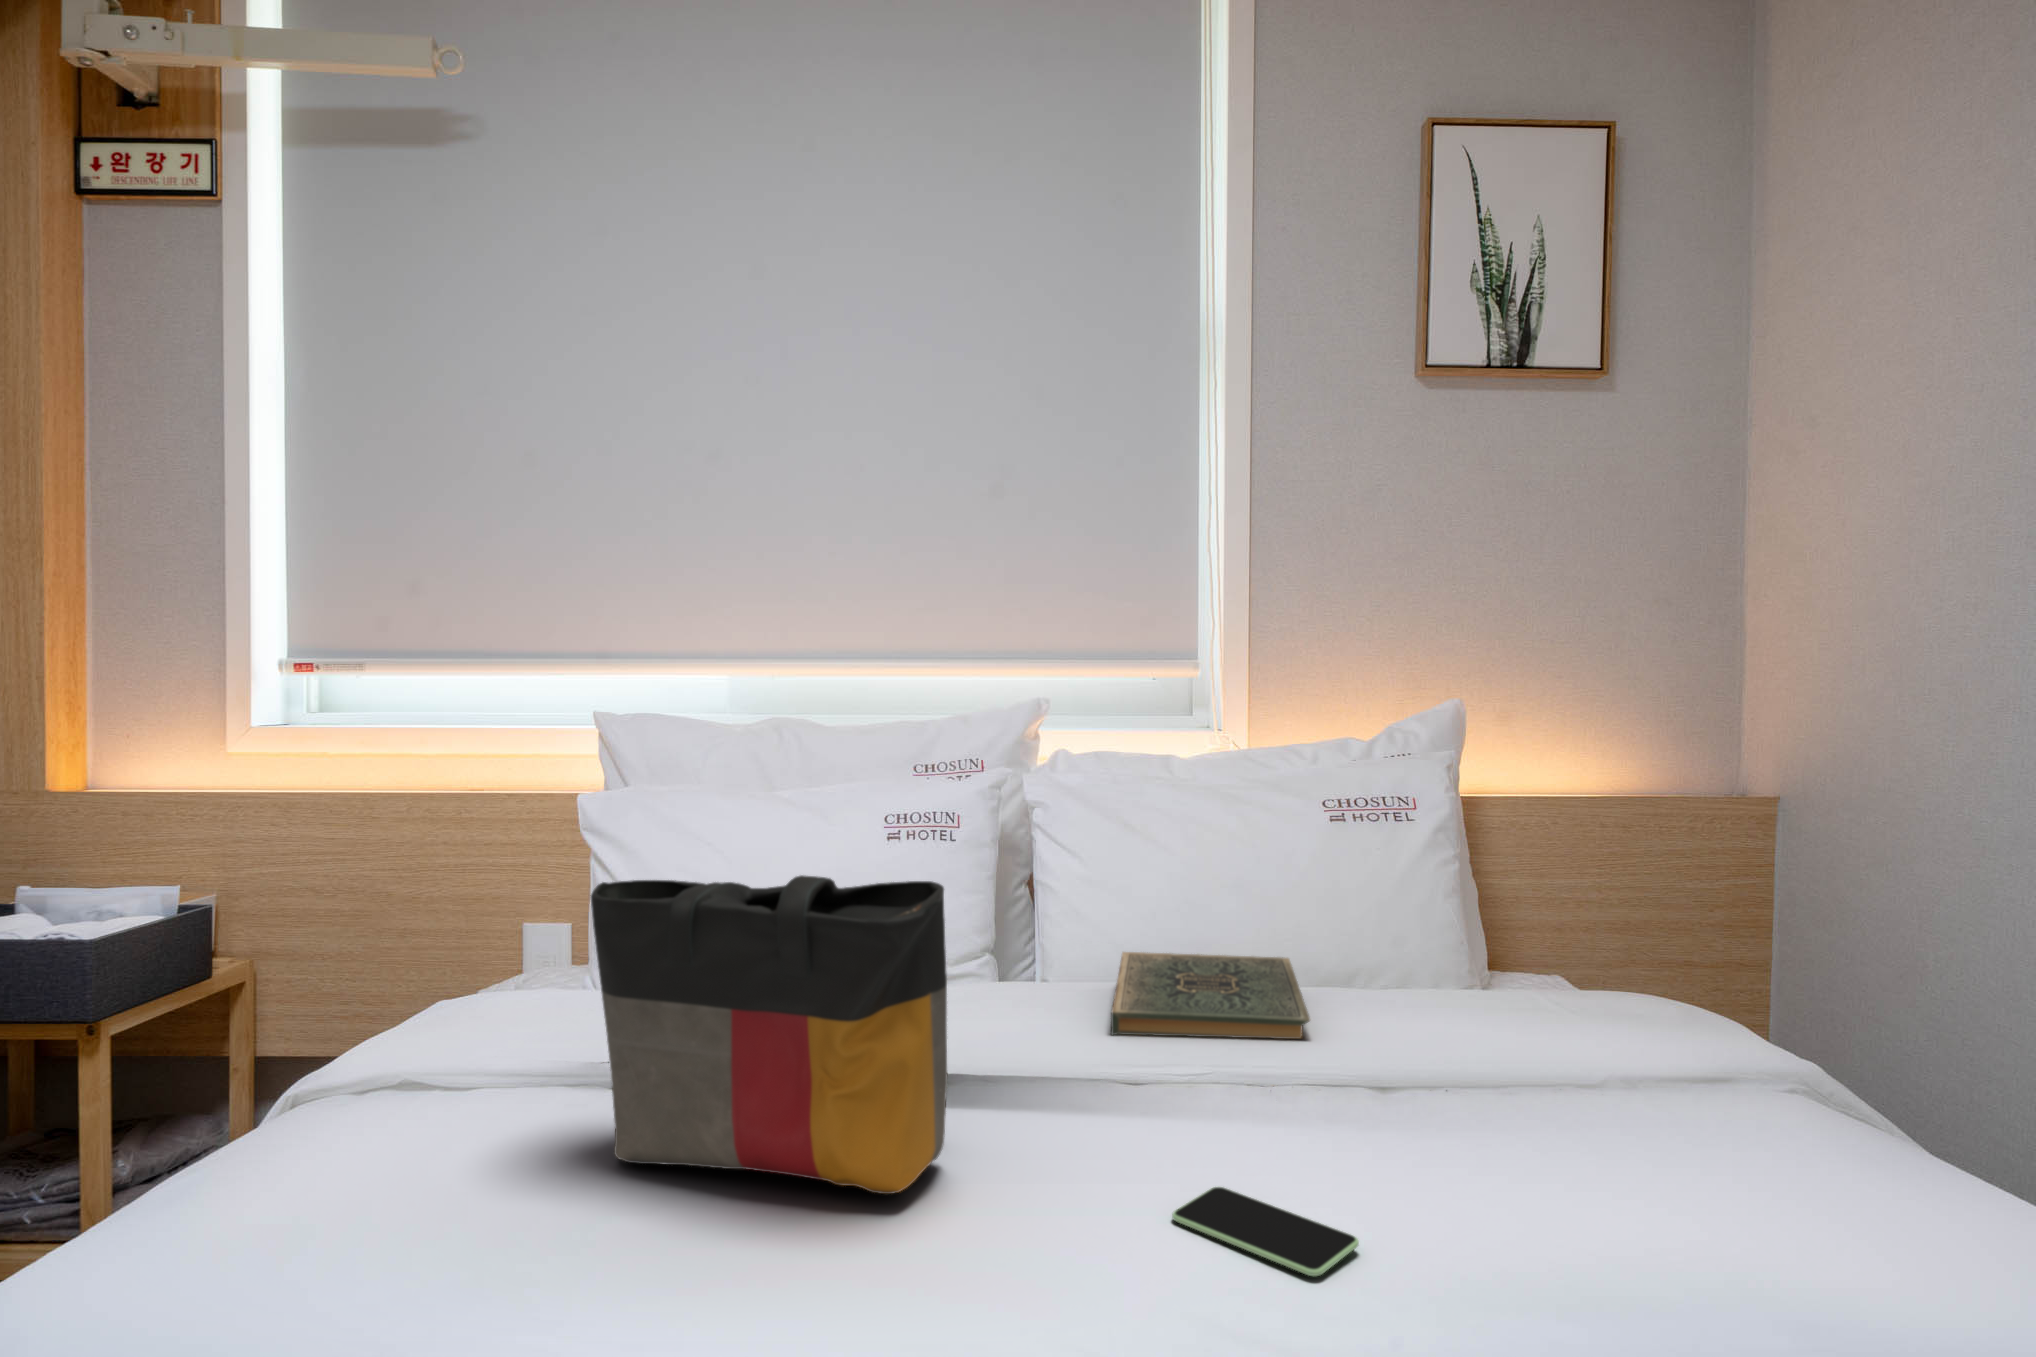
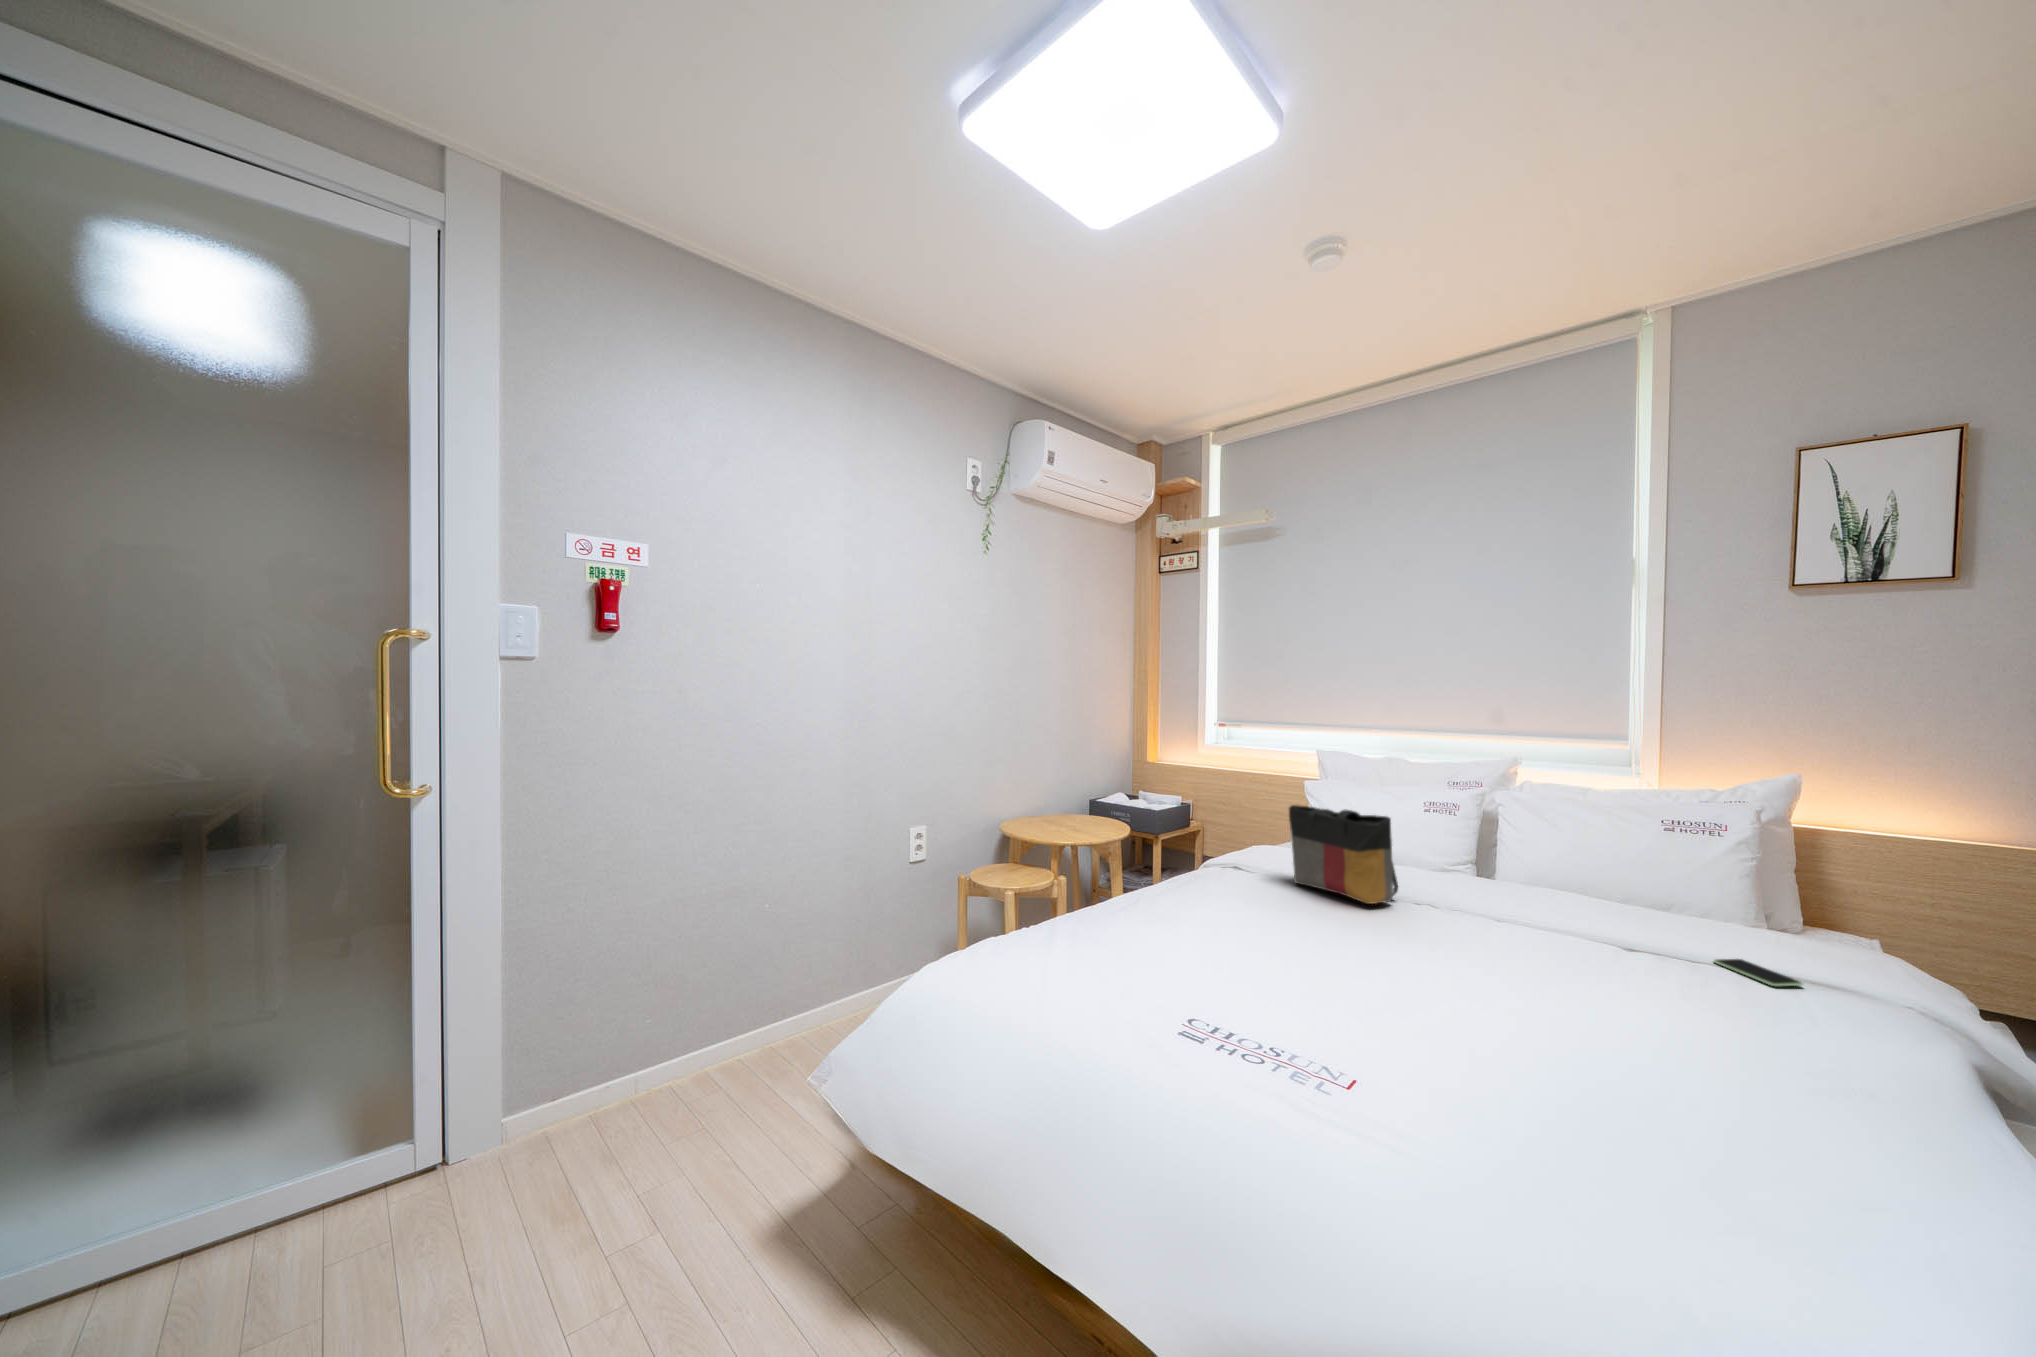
book: present [1111,952,1310,1039] -> none [1488,867,1608,911]
smartphone: present [1172,1187,1359,1276] -> present [1714,959,1803,986]

